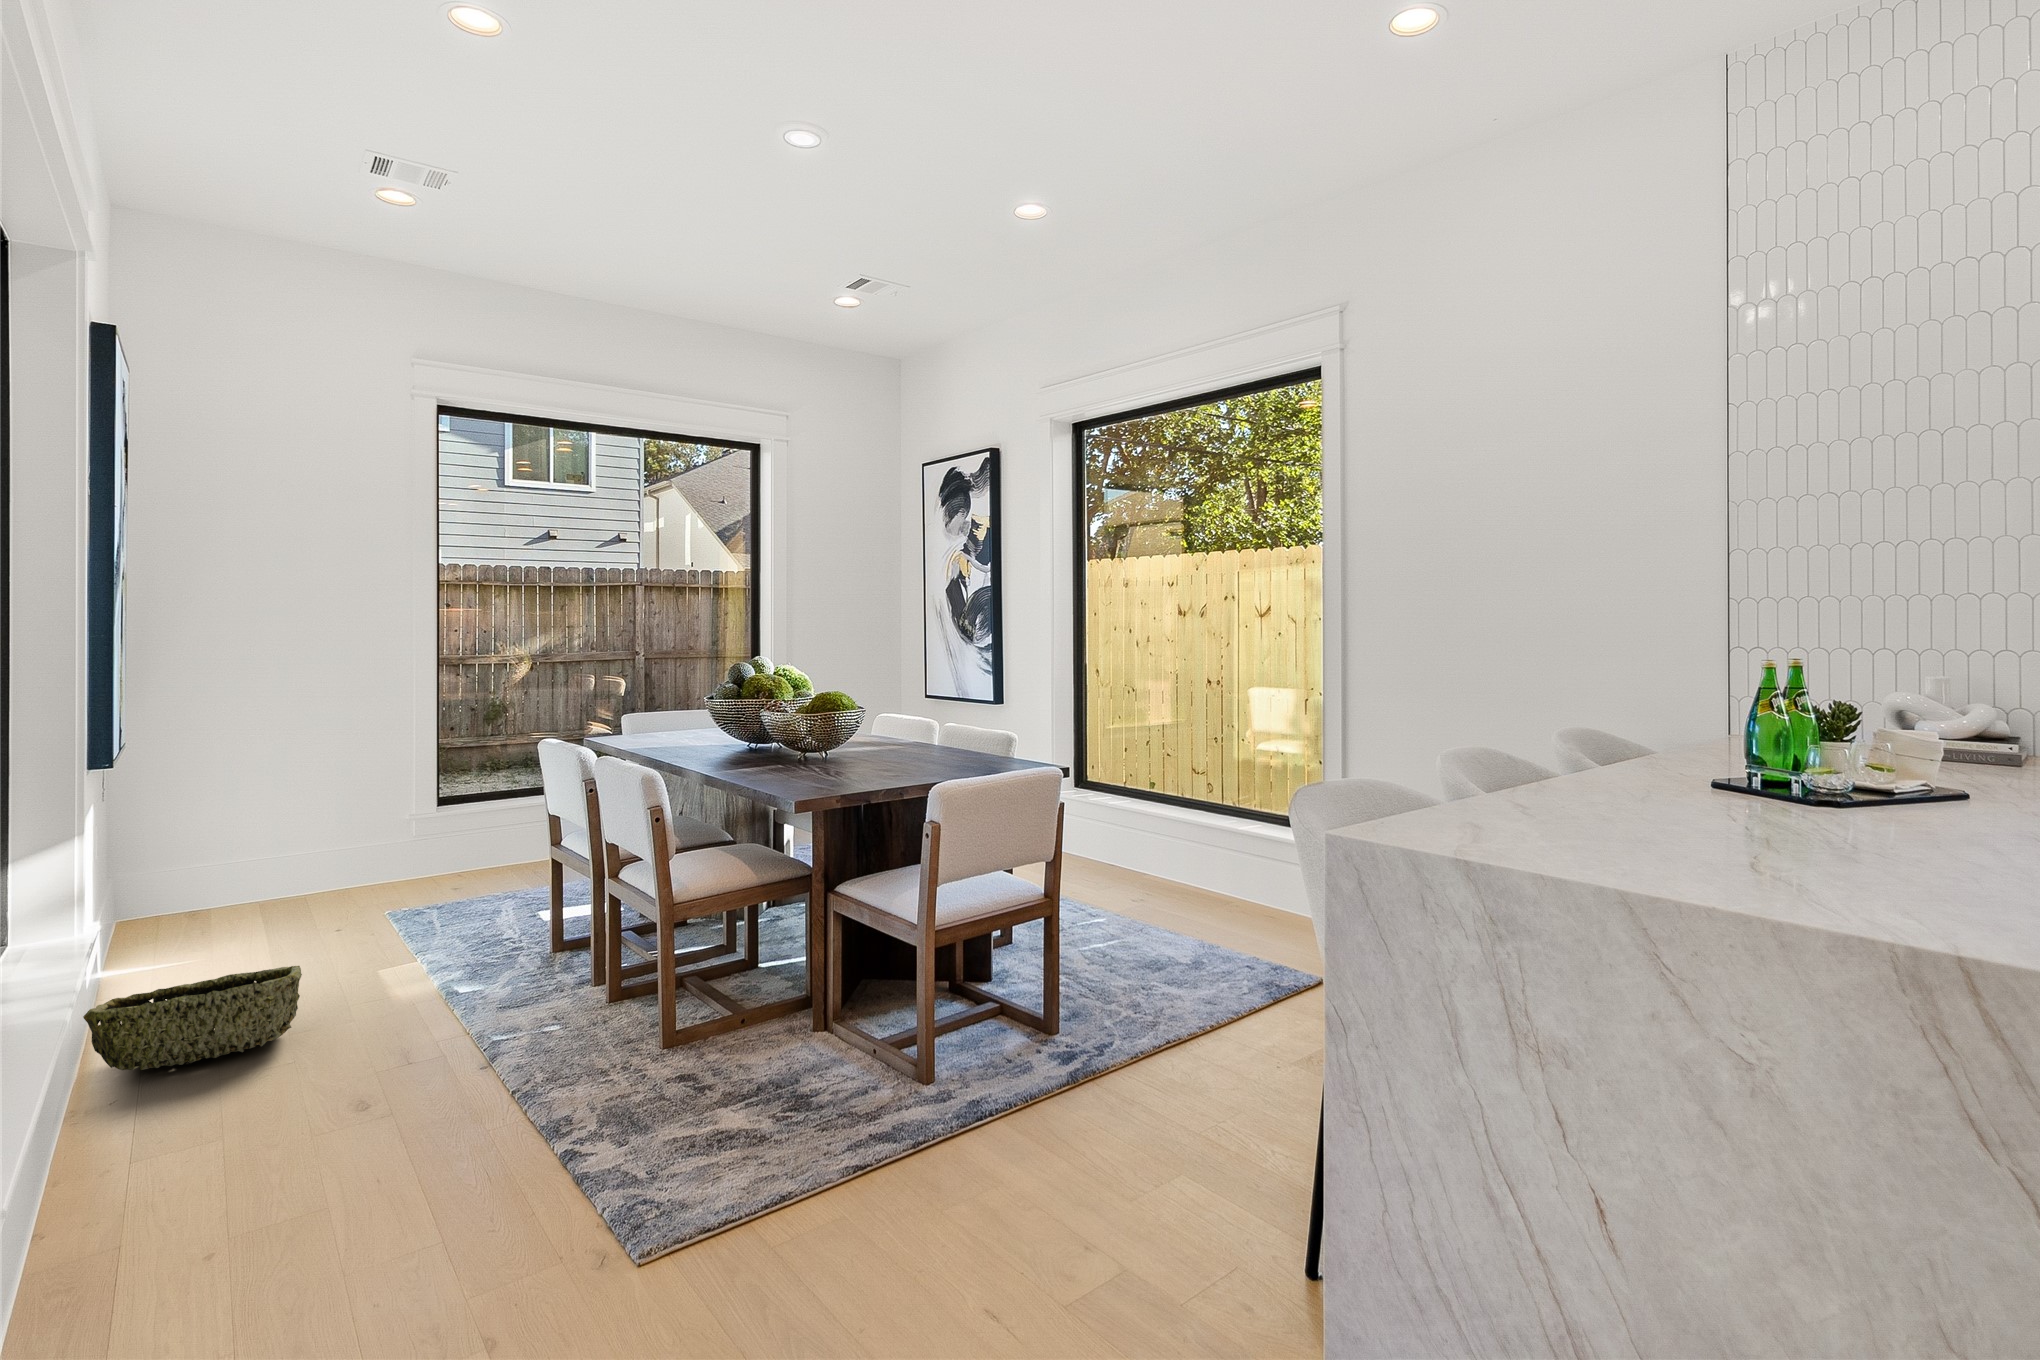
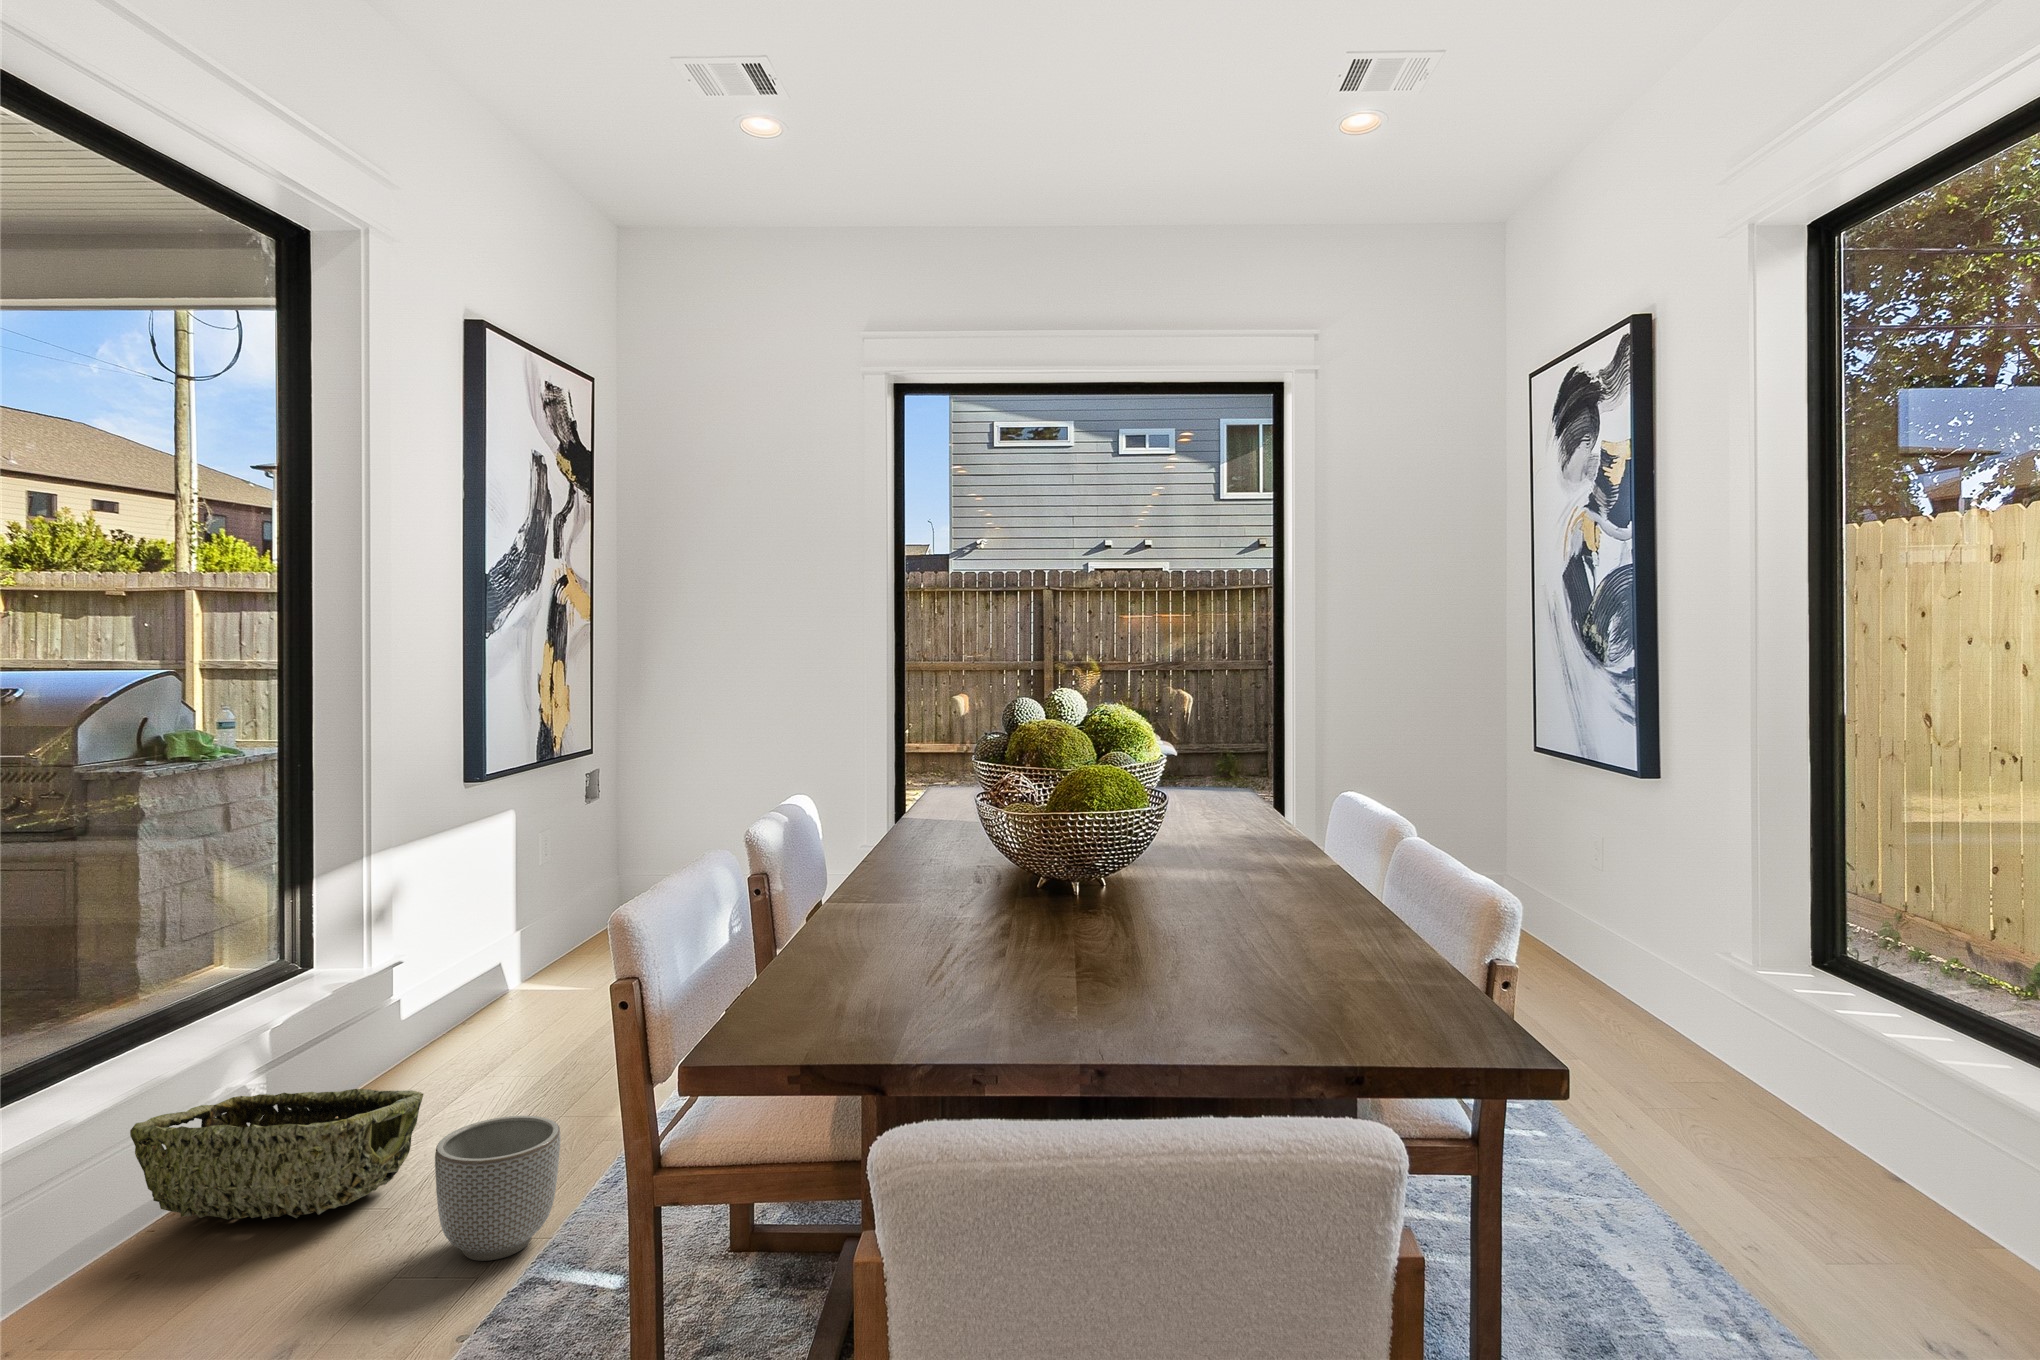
planter: none [380,952,464,1039] -> present [435,1116,561,1261]

